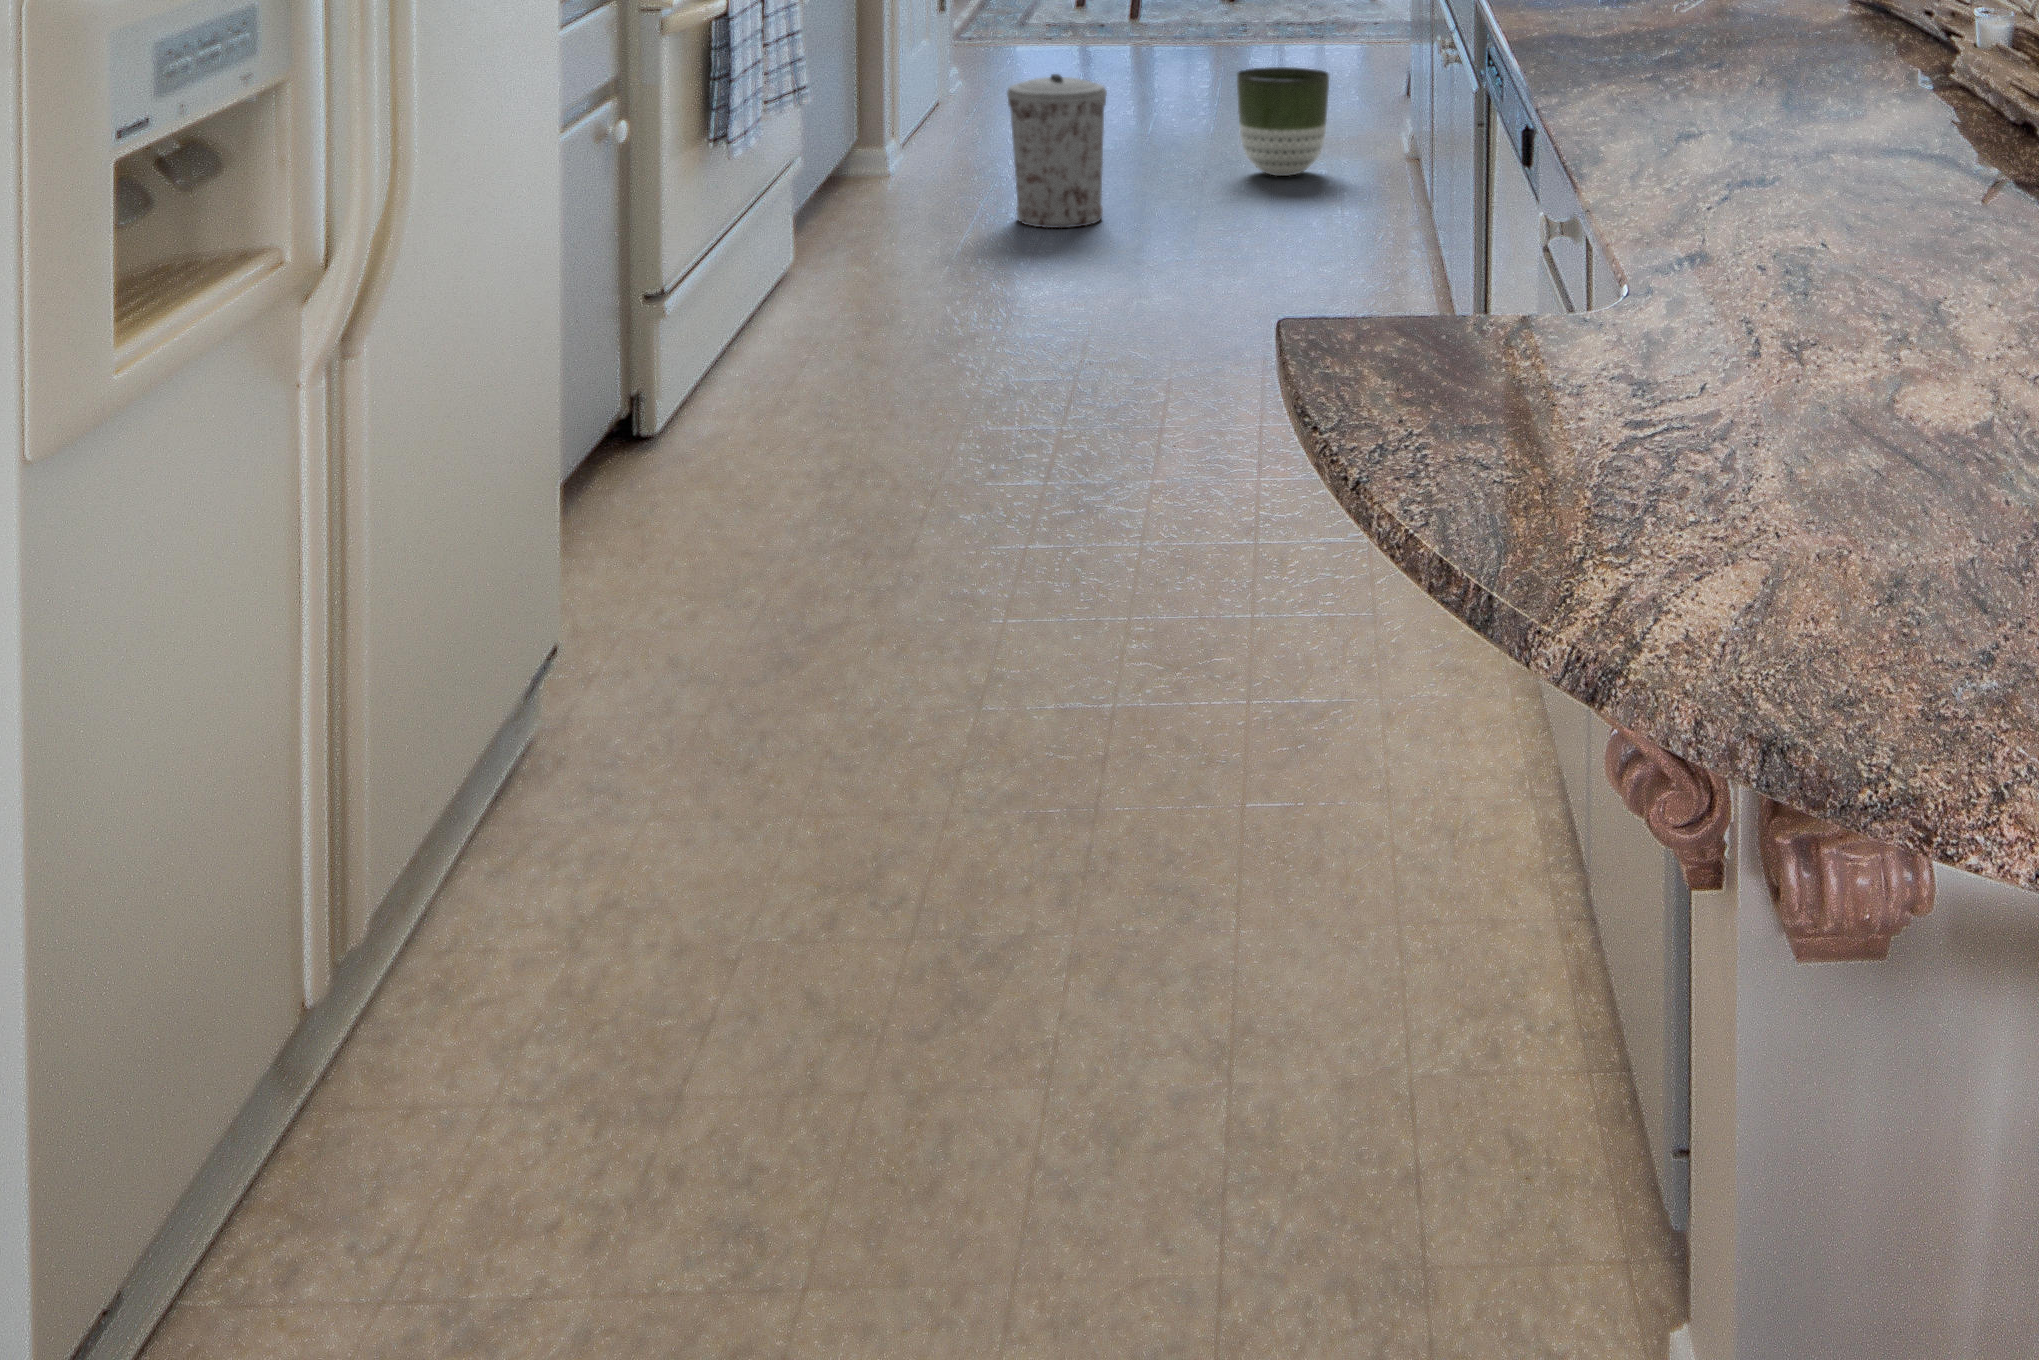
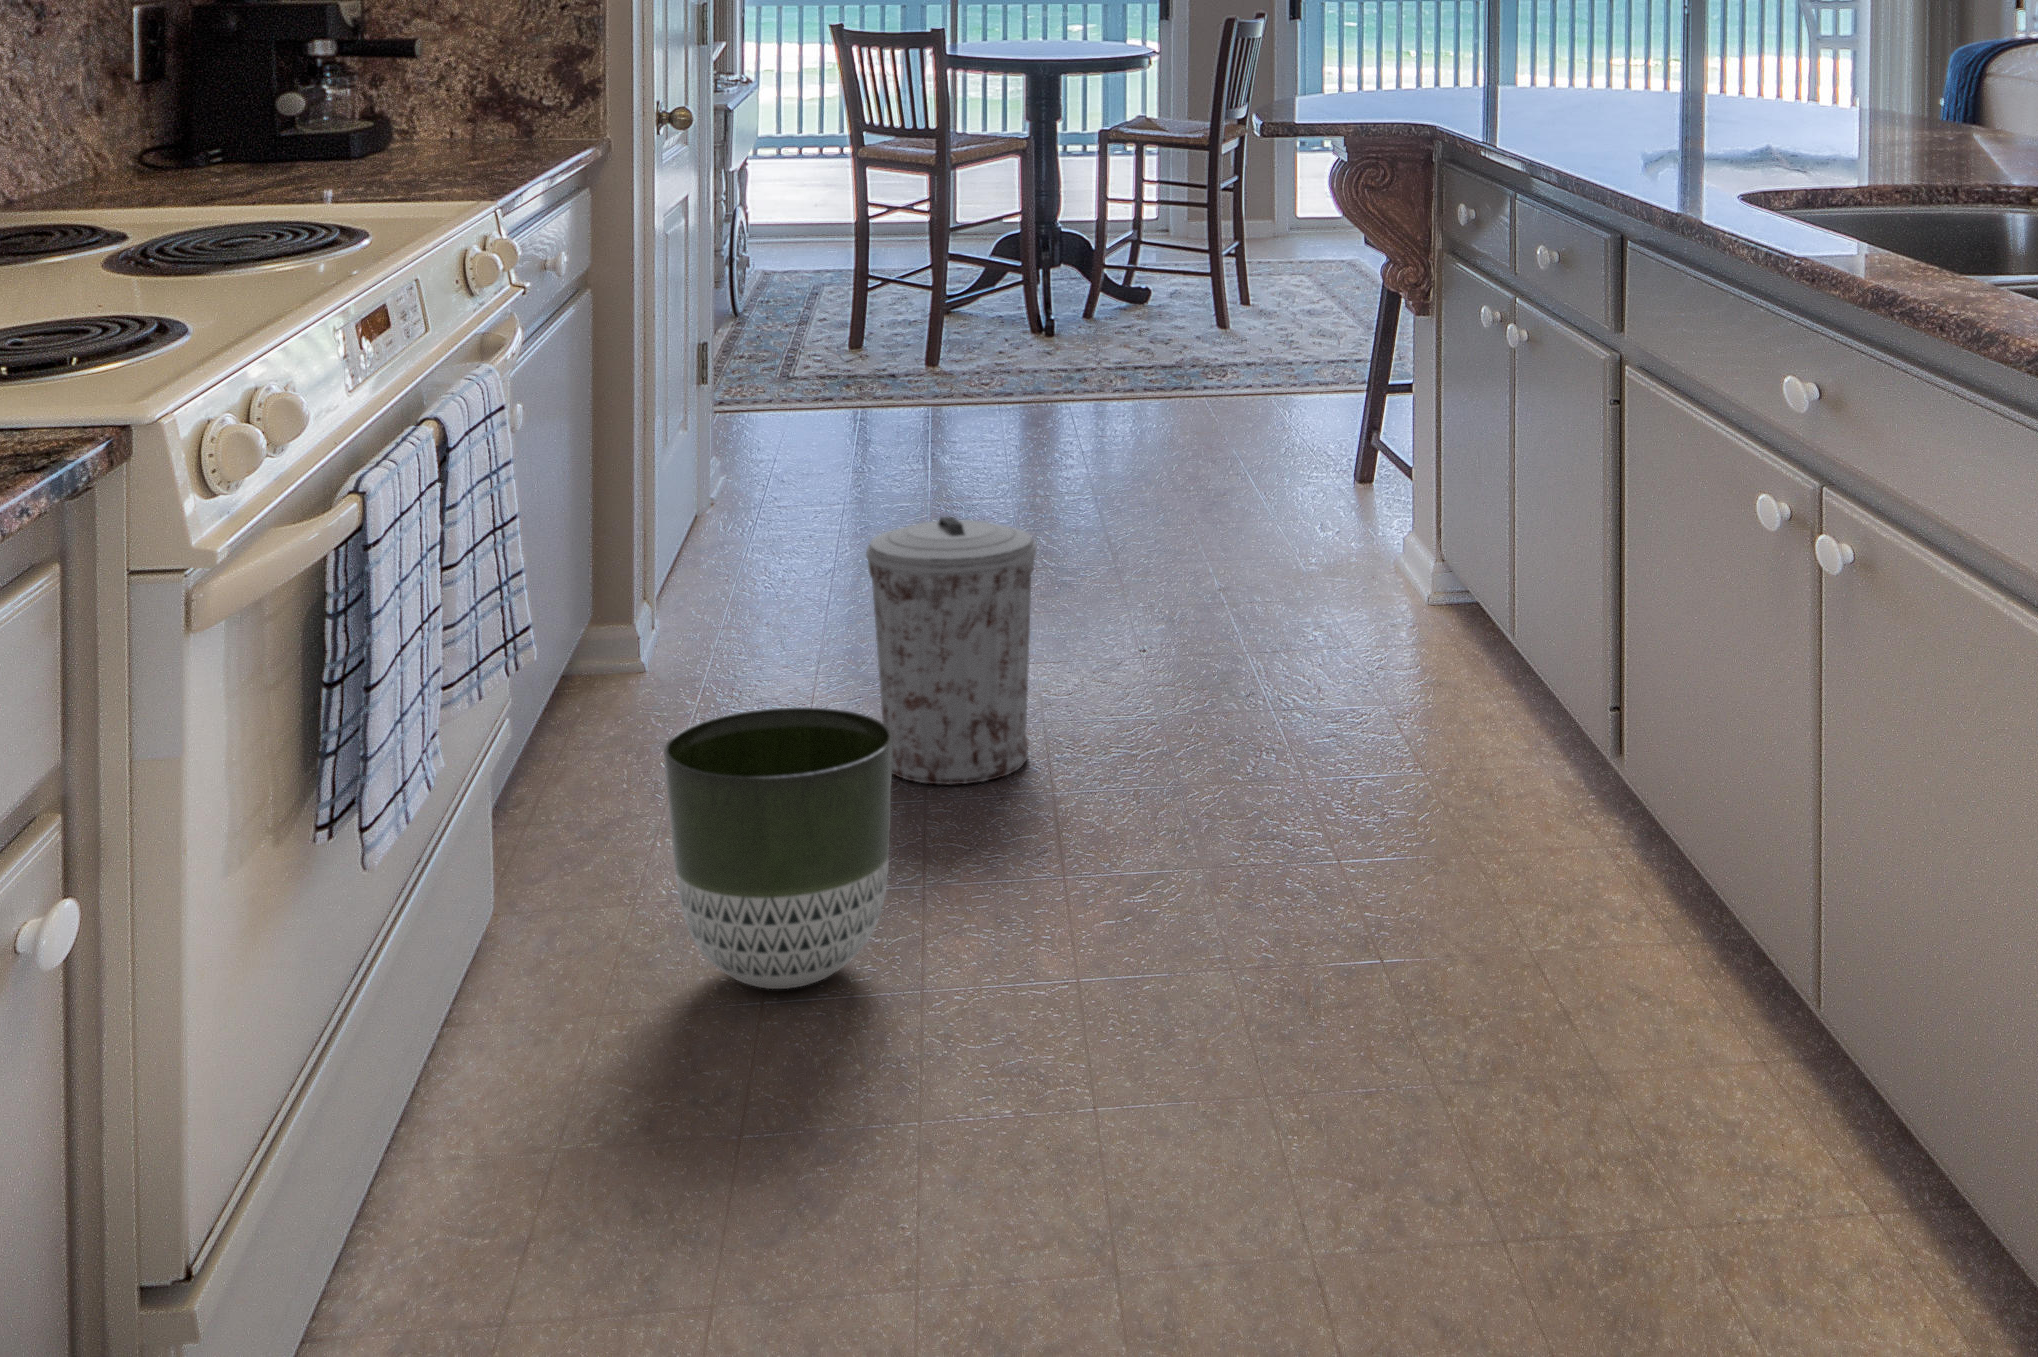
planter: present [1237,67,1329,176] -> present [664,707,893,989]

